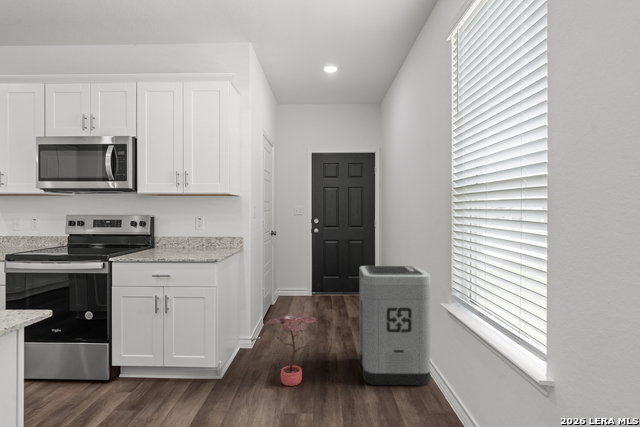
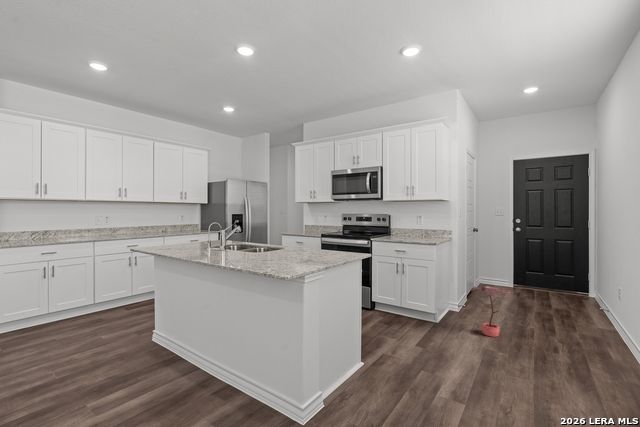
trash can: present [359,266,430,385] -> none [555,257,629,362]

